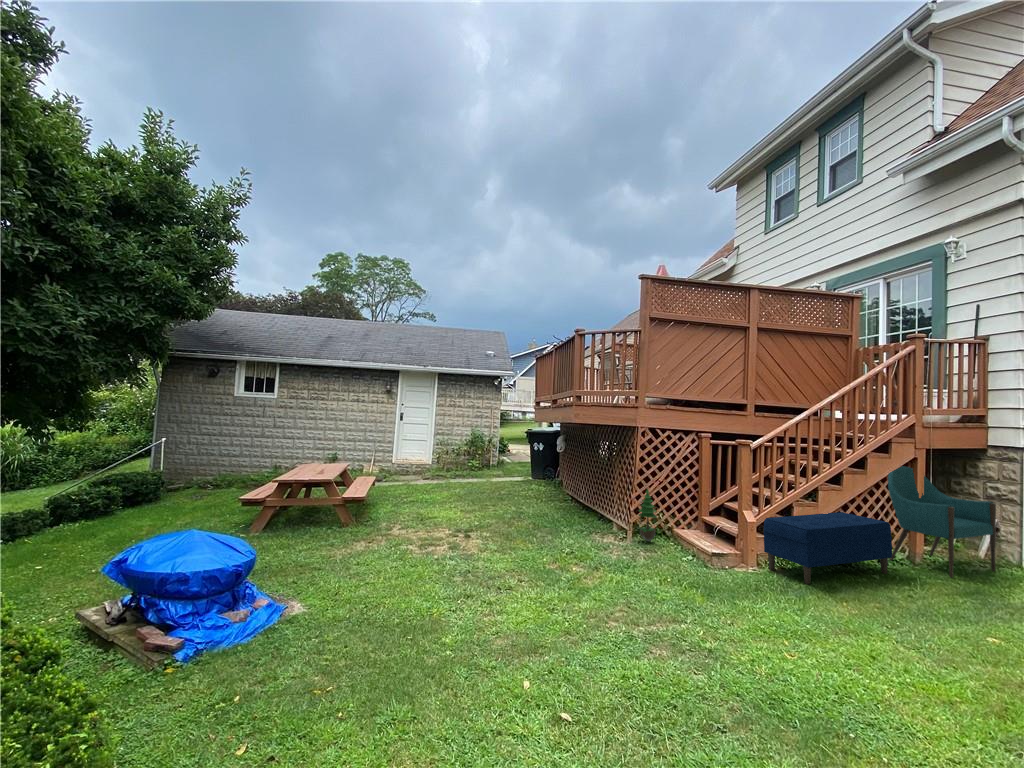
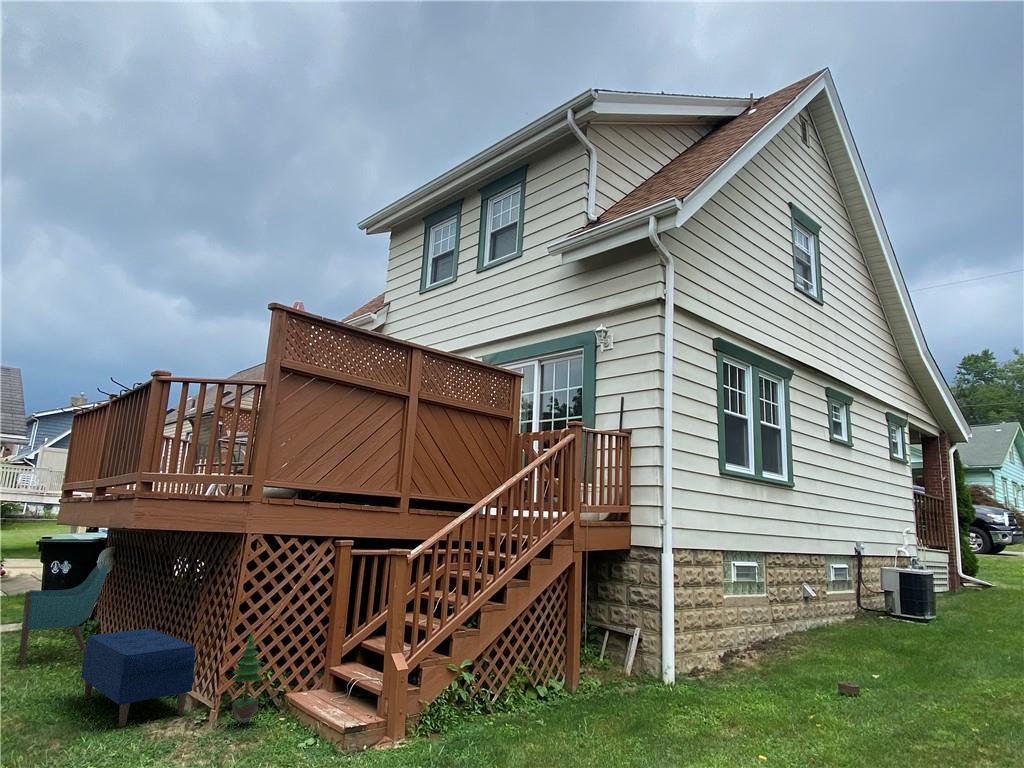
chair: present [888,466,996,578] -> present [19,564,108,669]
bench: present [764,512,892,584] -> present [81,628,195,727]

